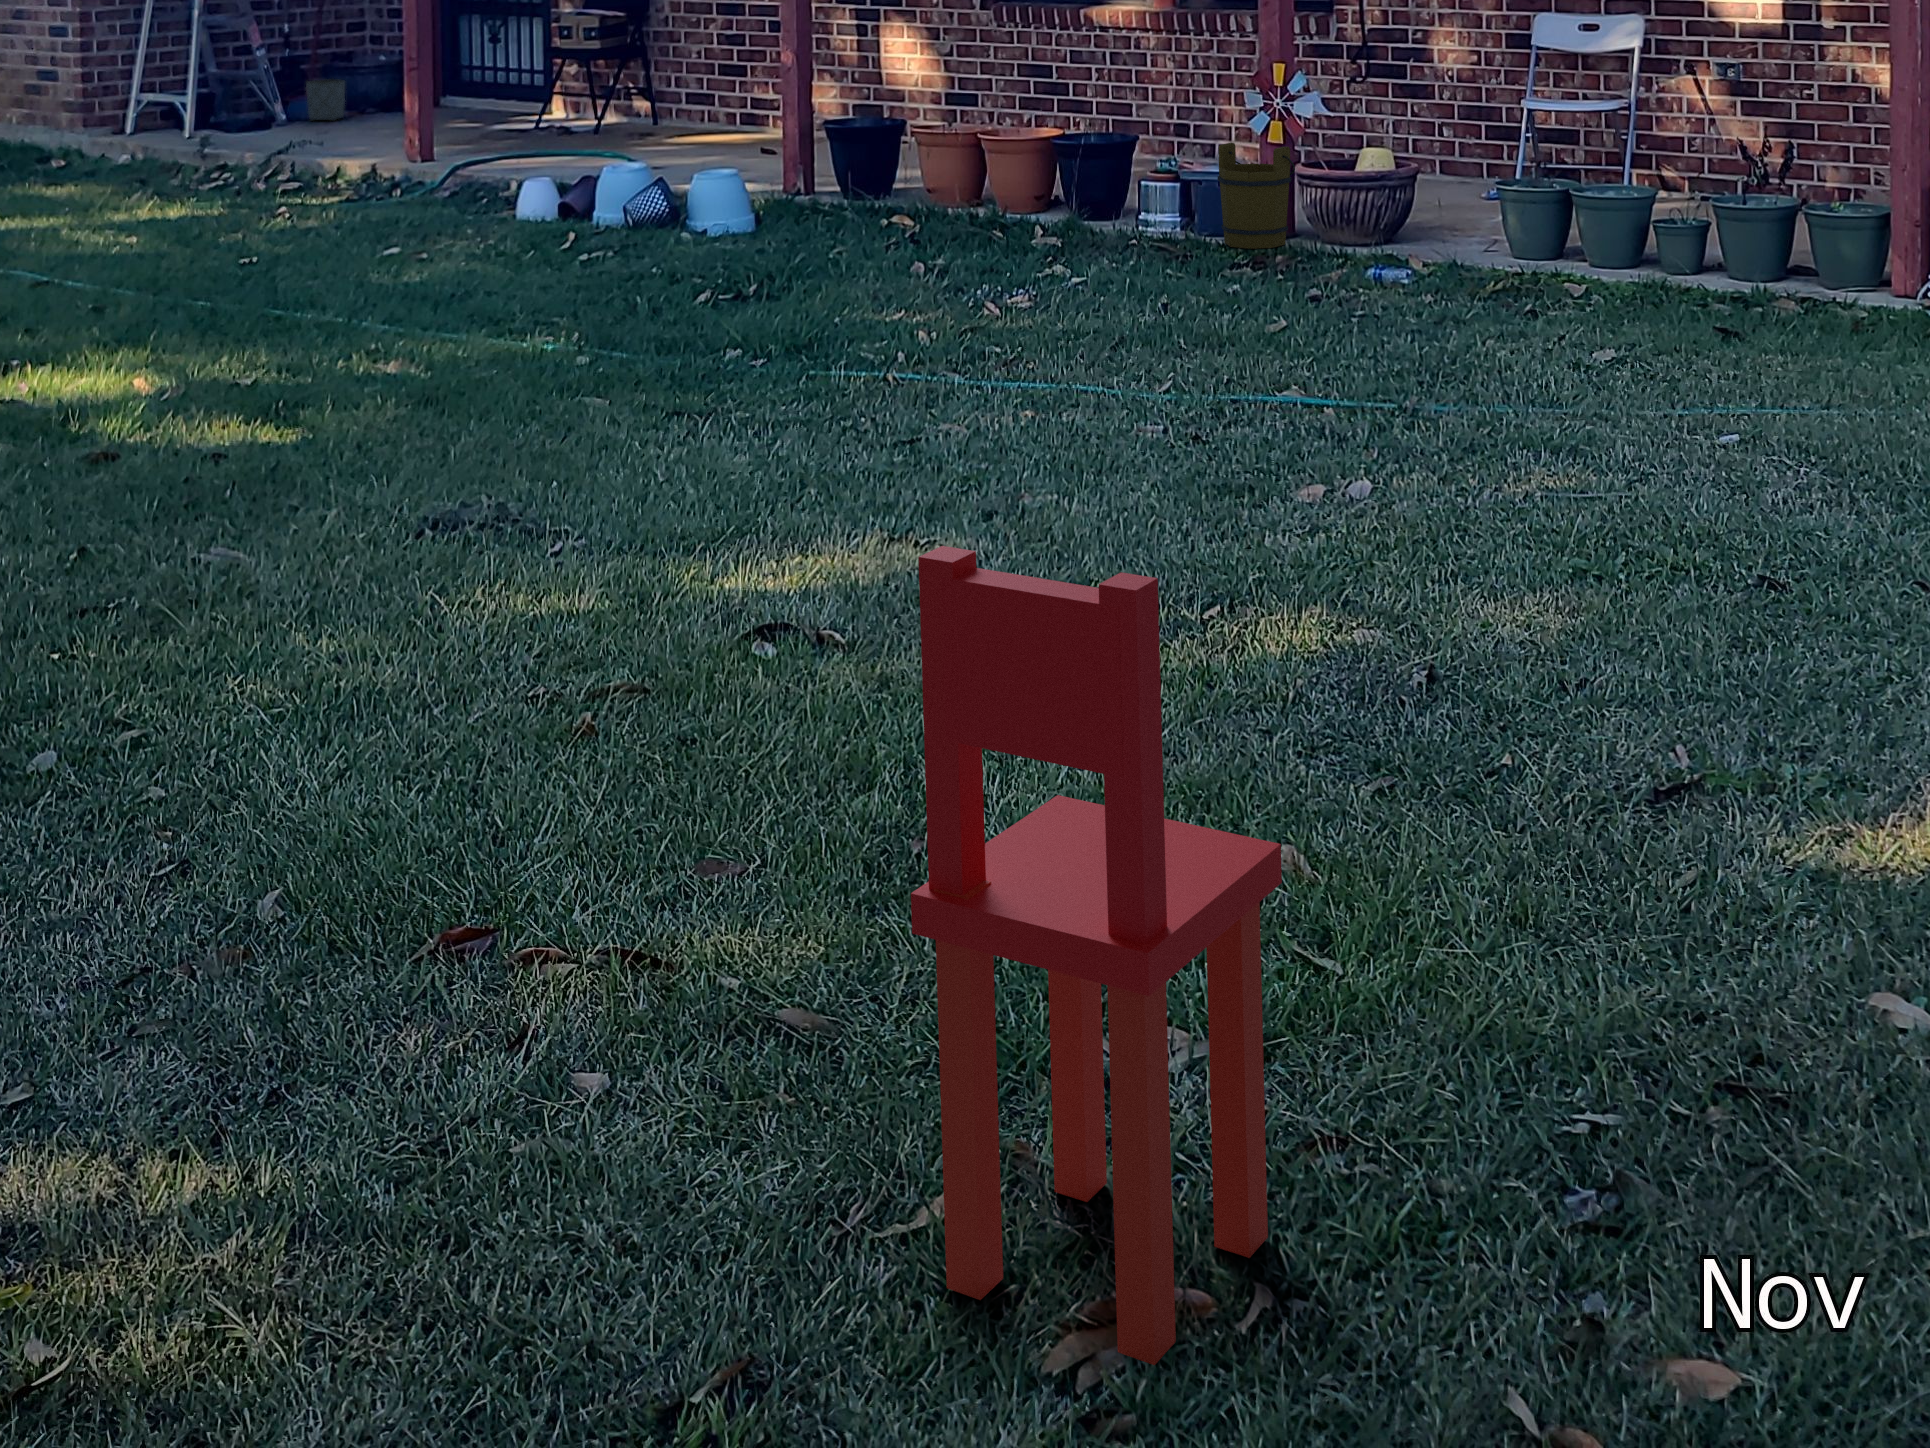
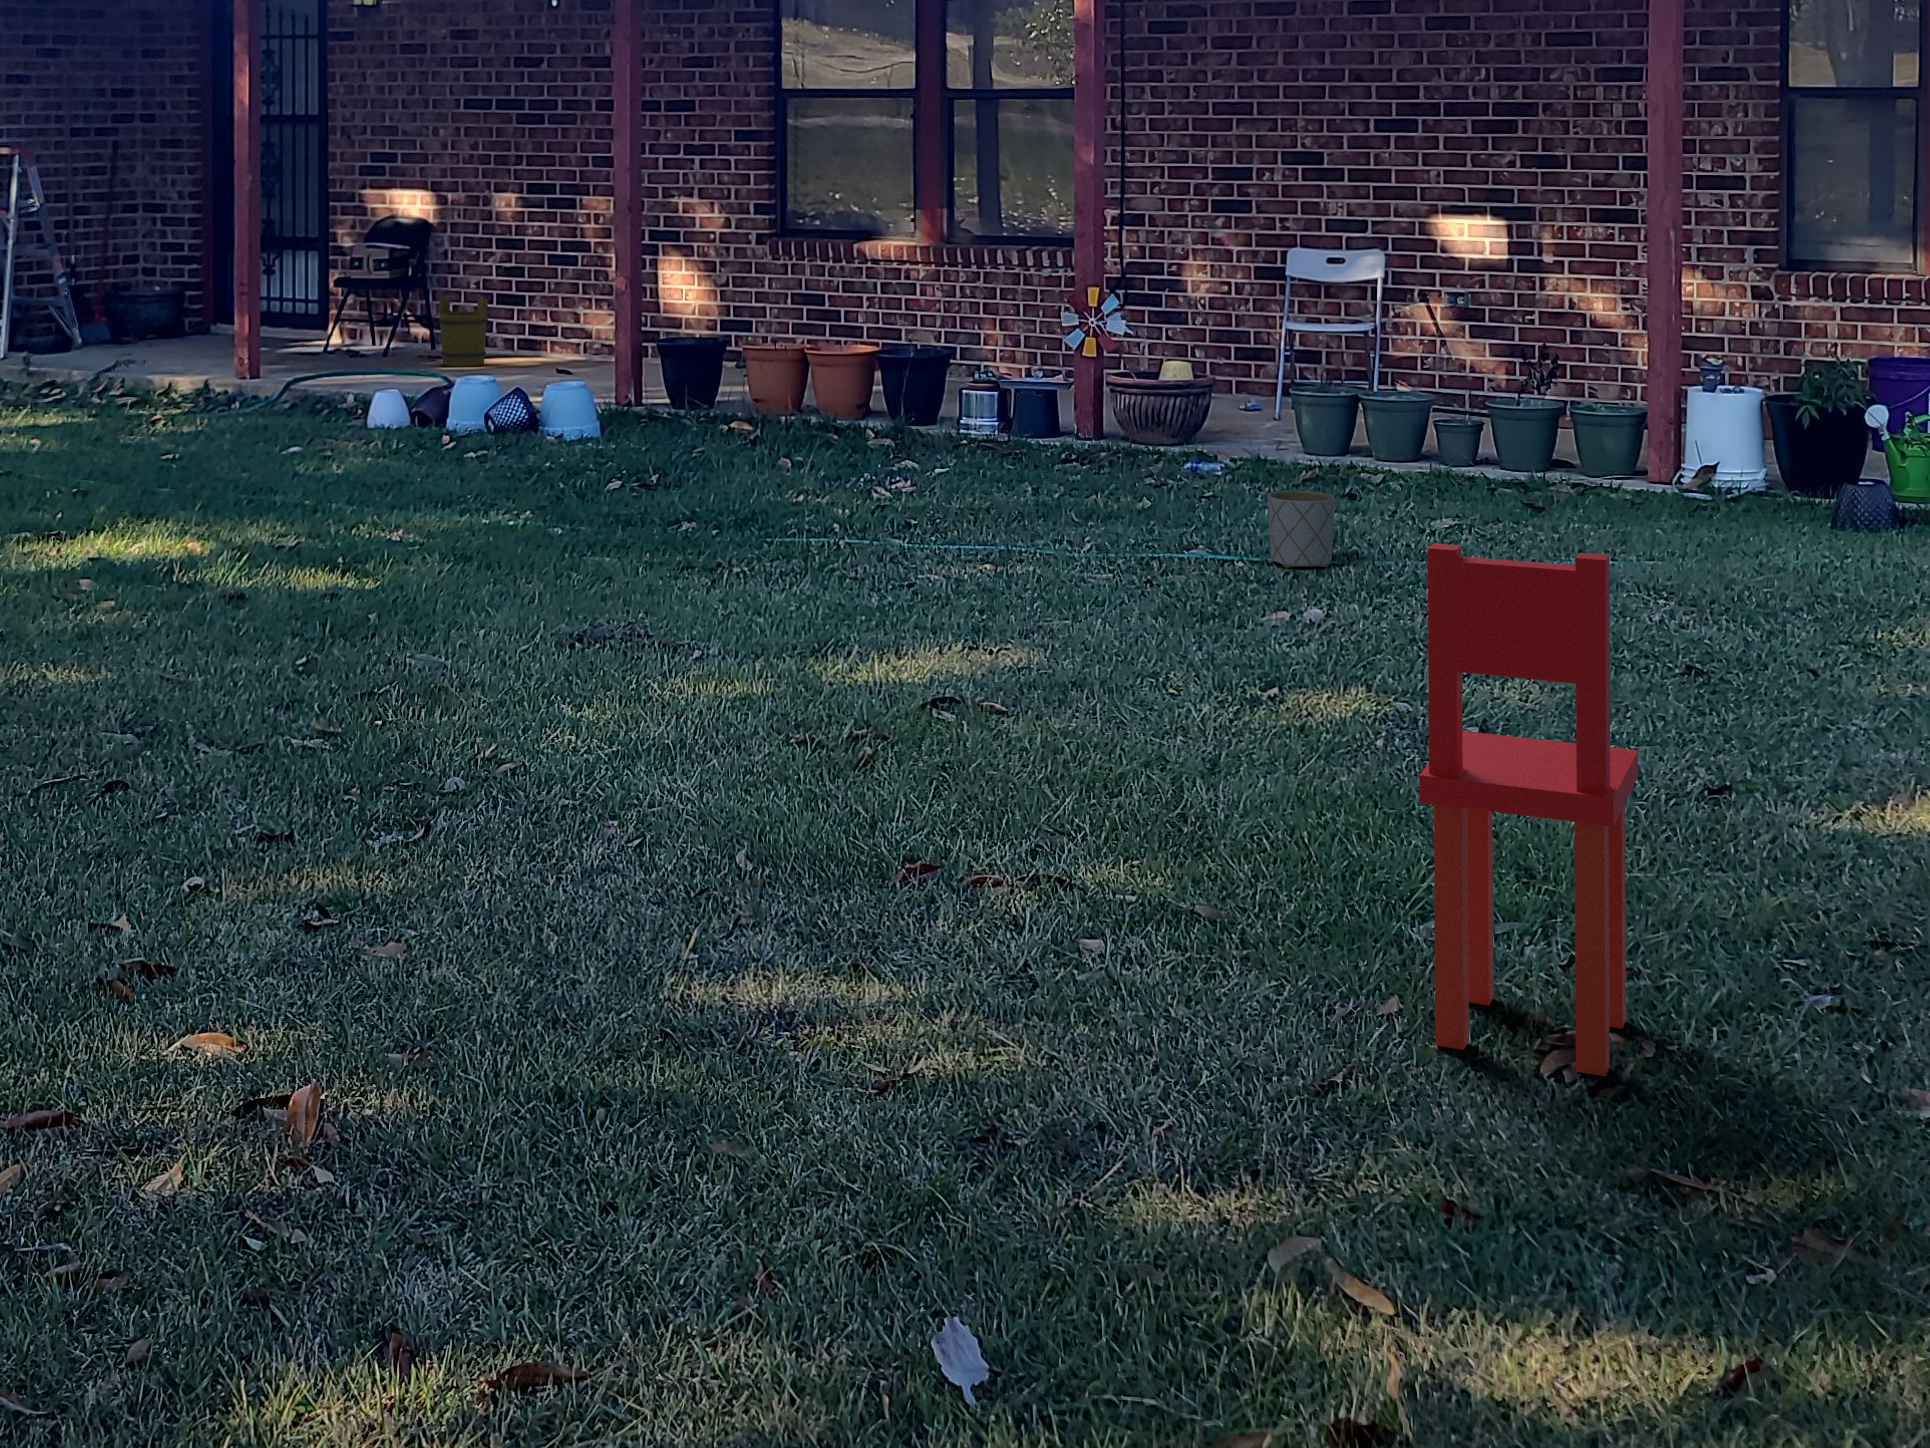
planter: present [306,79,345,121] -> present [1268,491,1335,568]
bucket: present [1218,142,1295,249] -> present [439,297,490,366]

